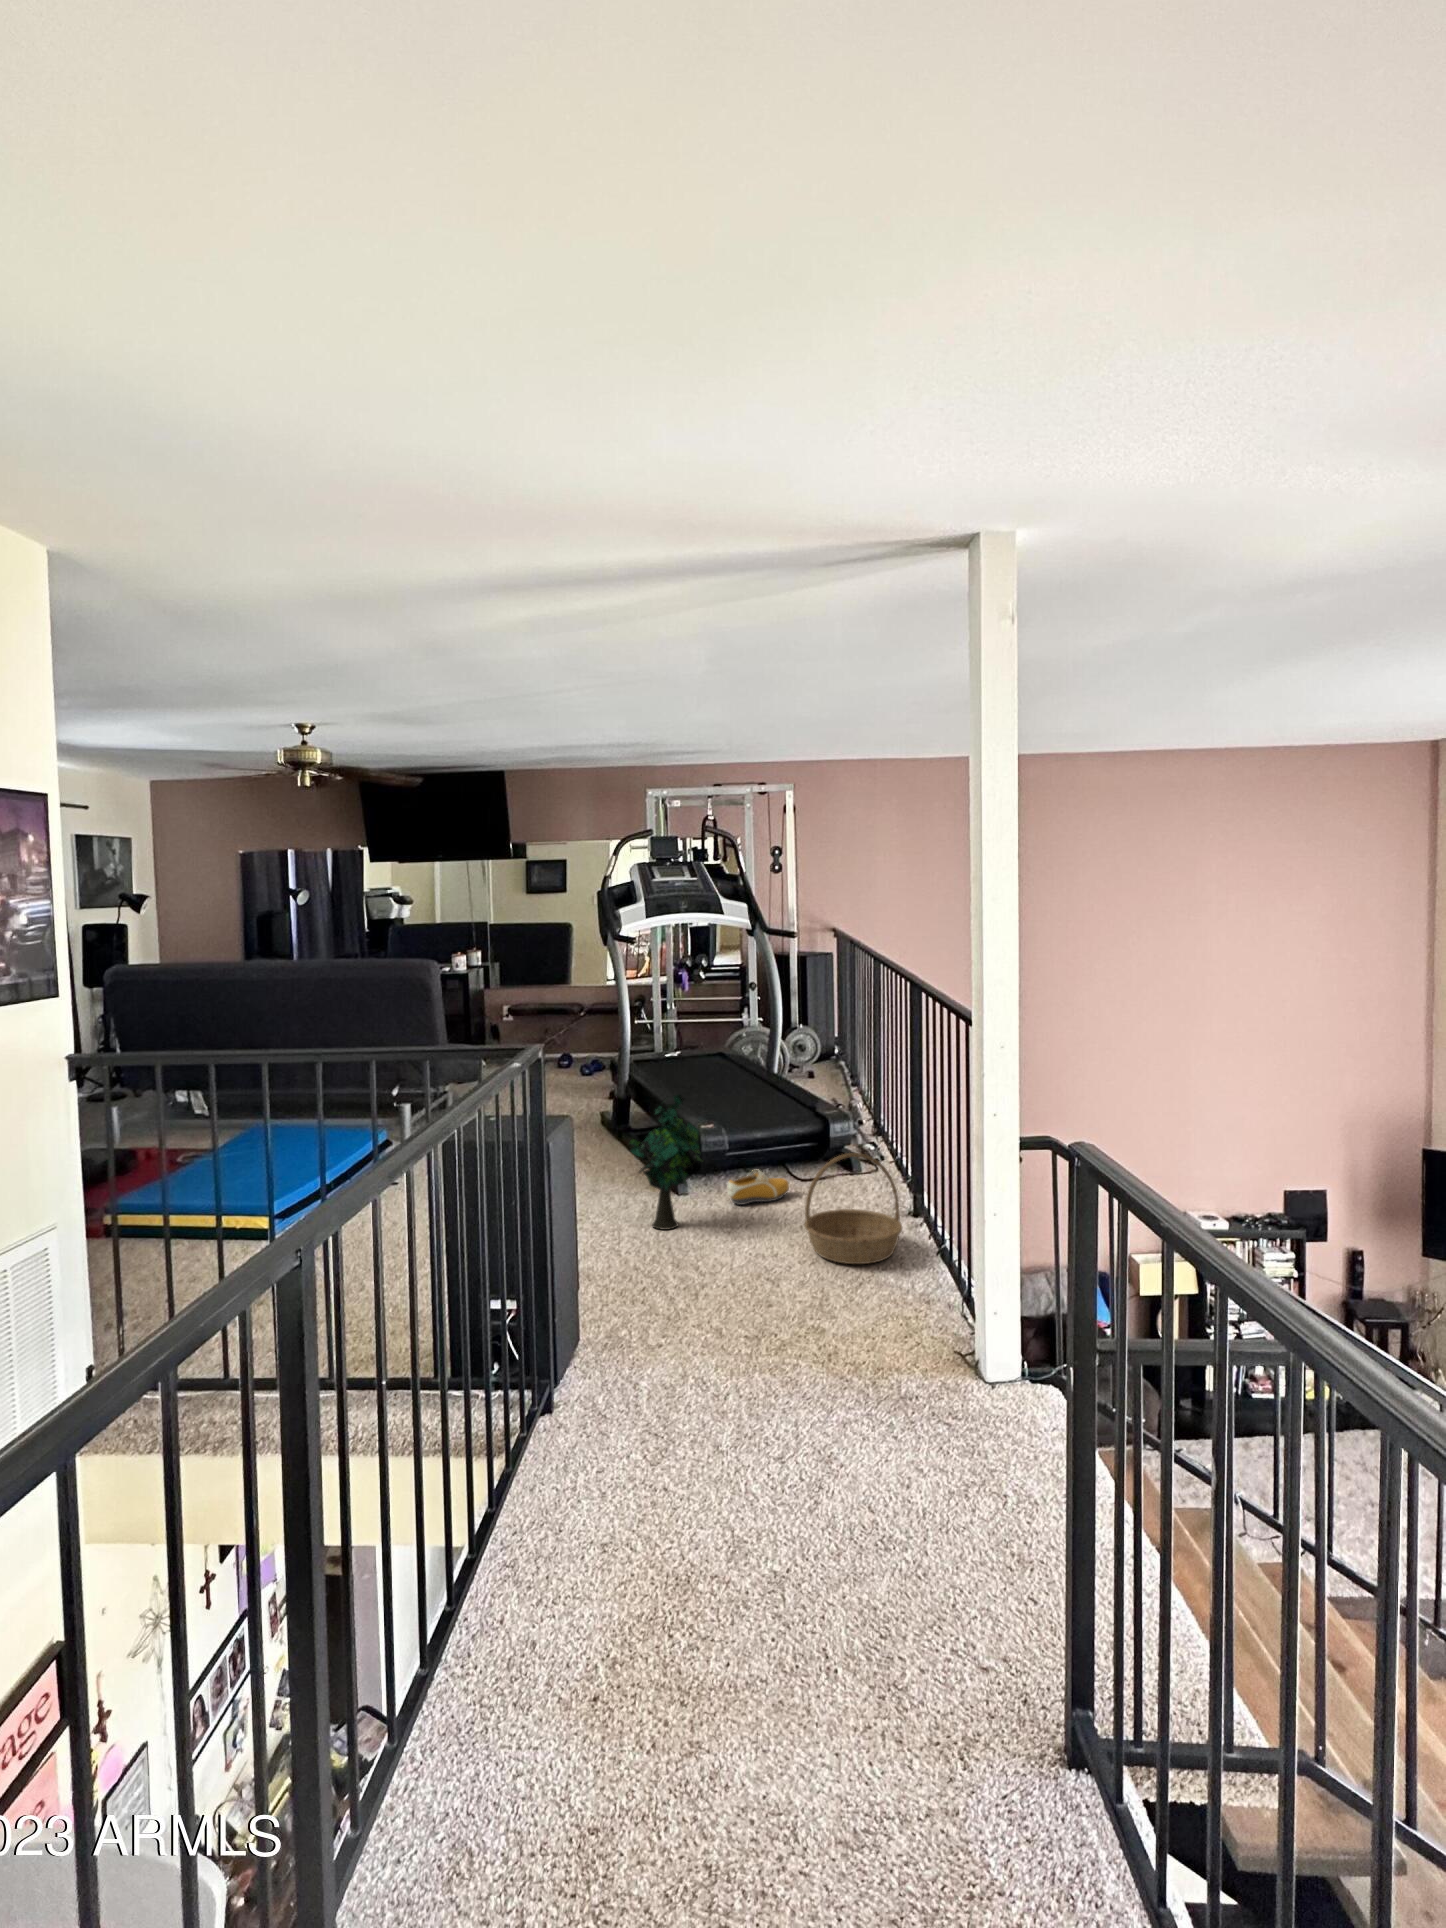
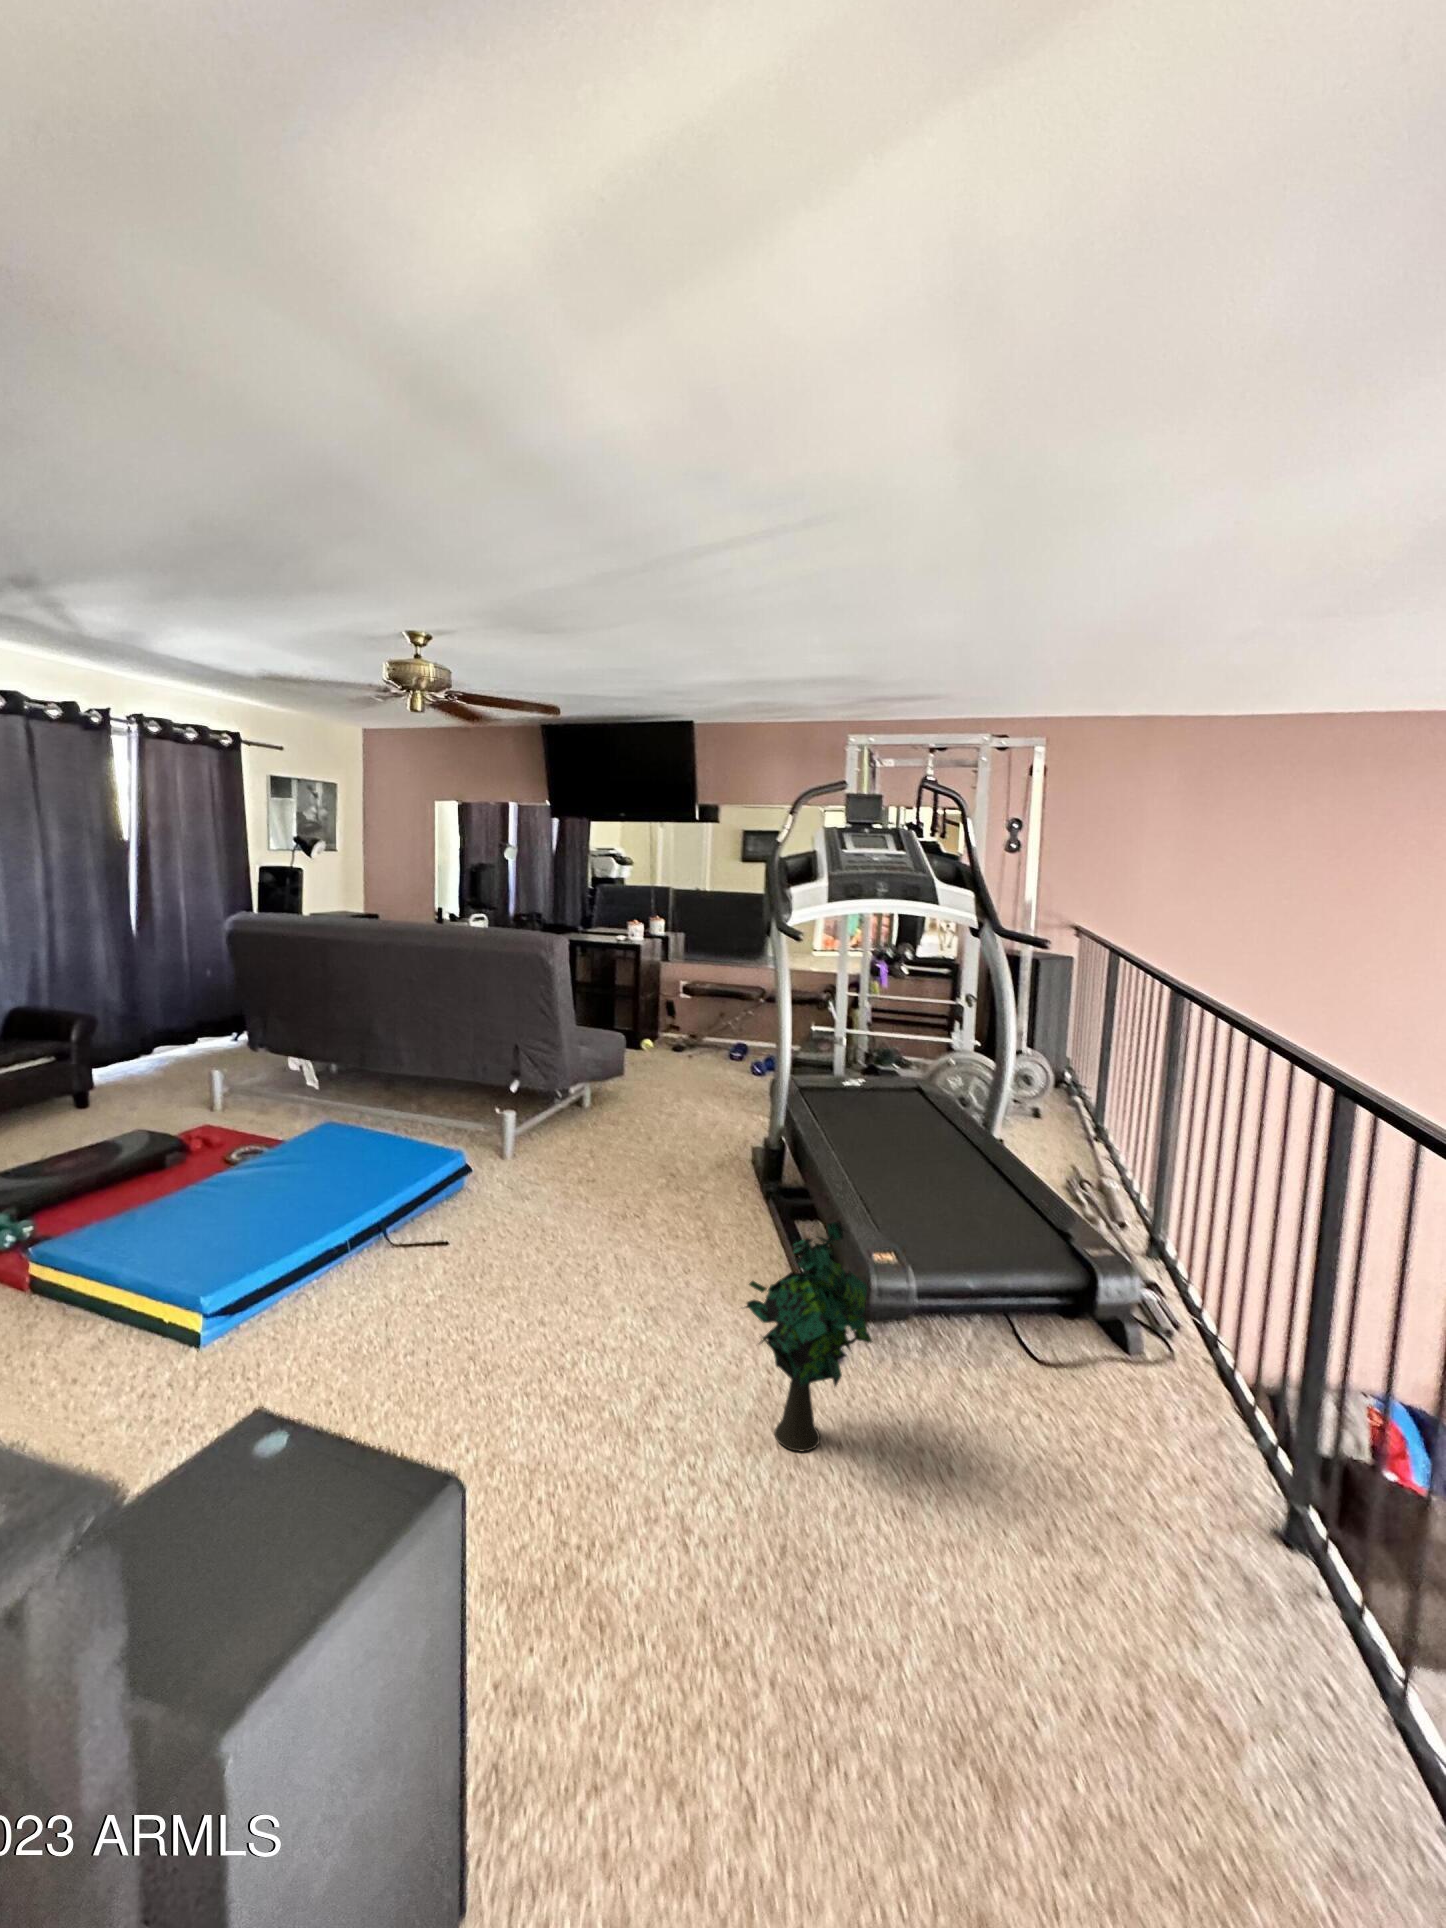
basket: present [805,1153,902,1264] -> none [1062,1440,1292,1713]
shoe: present [727,1169,789,1205] -> none [911,1340,1018,1402]

